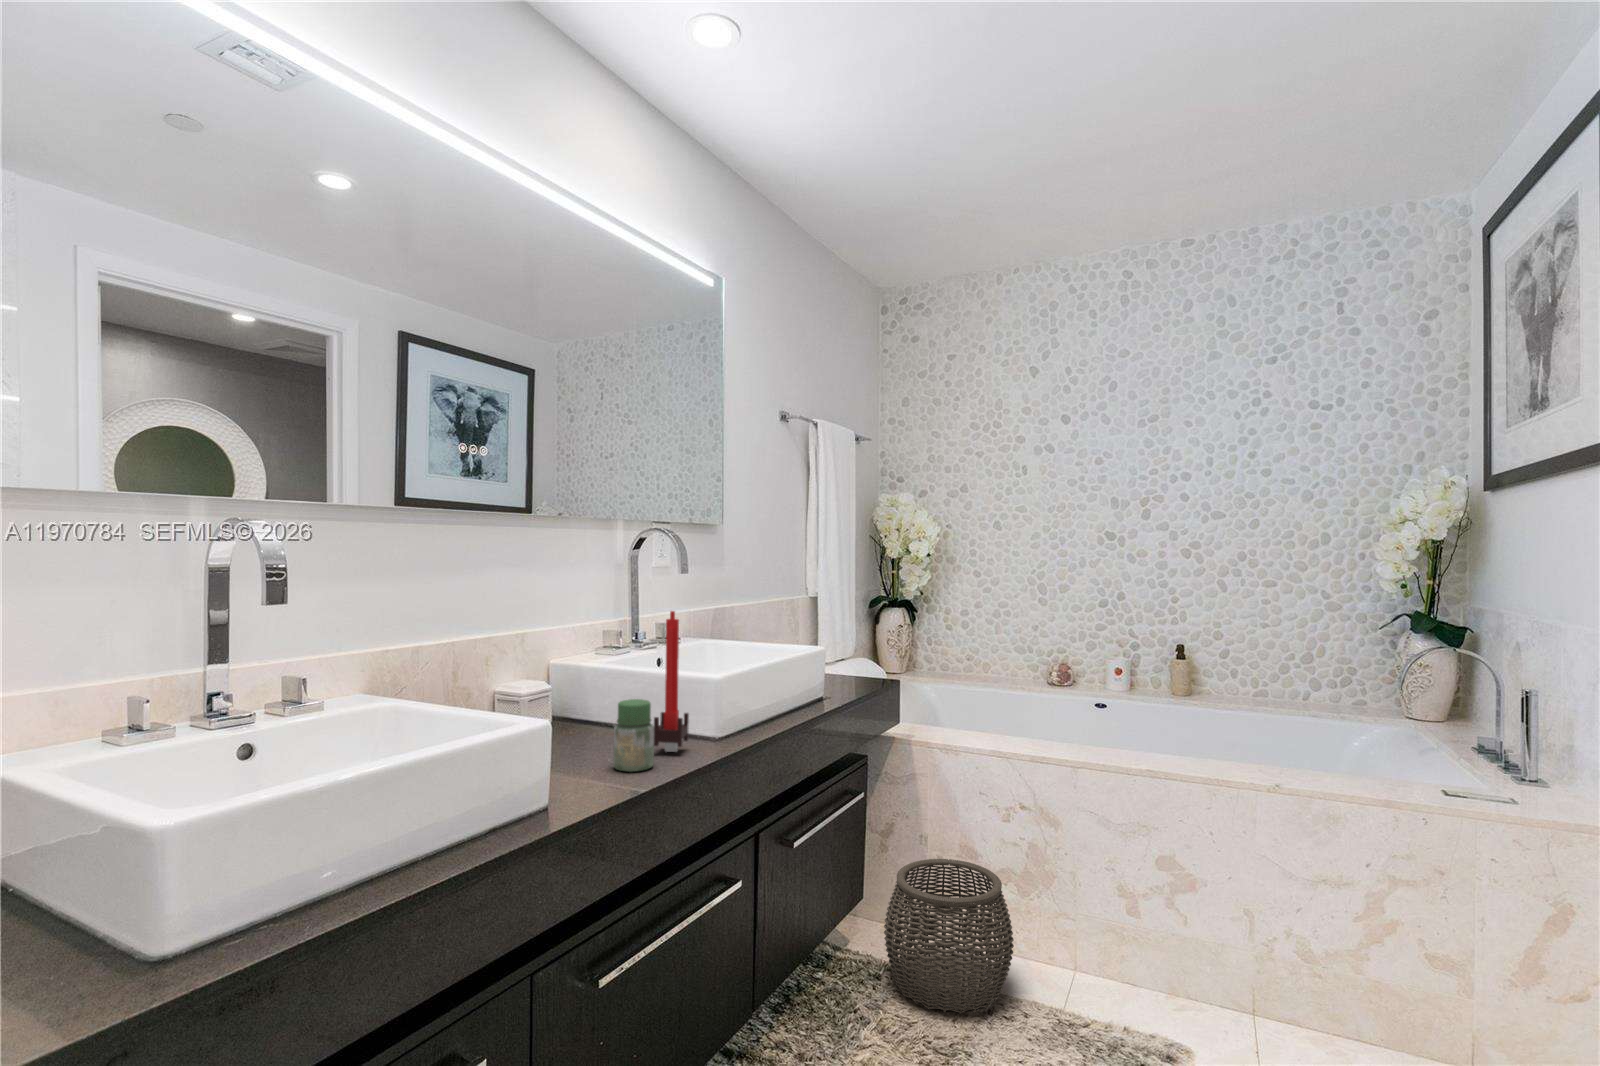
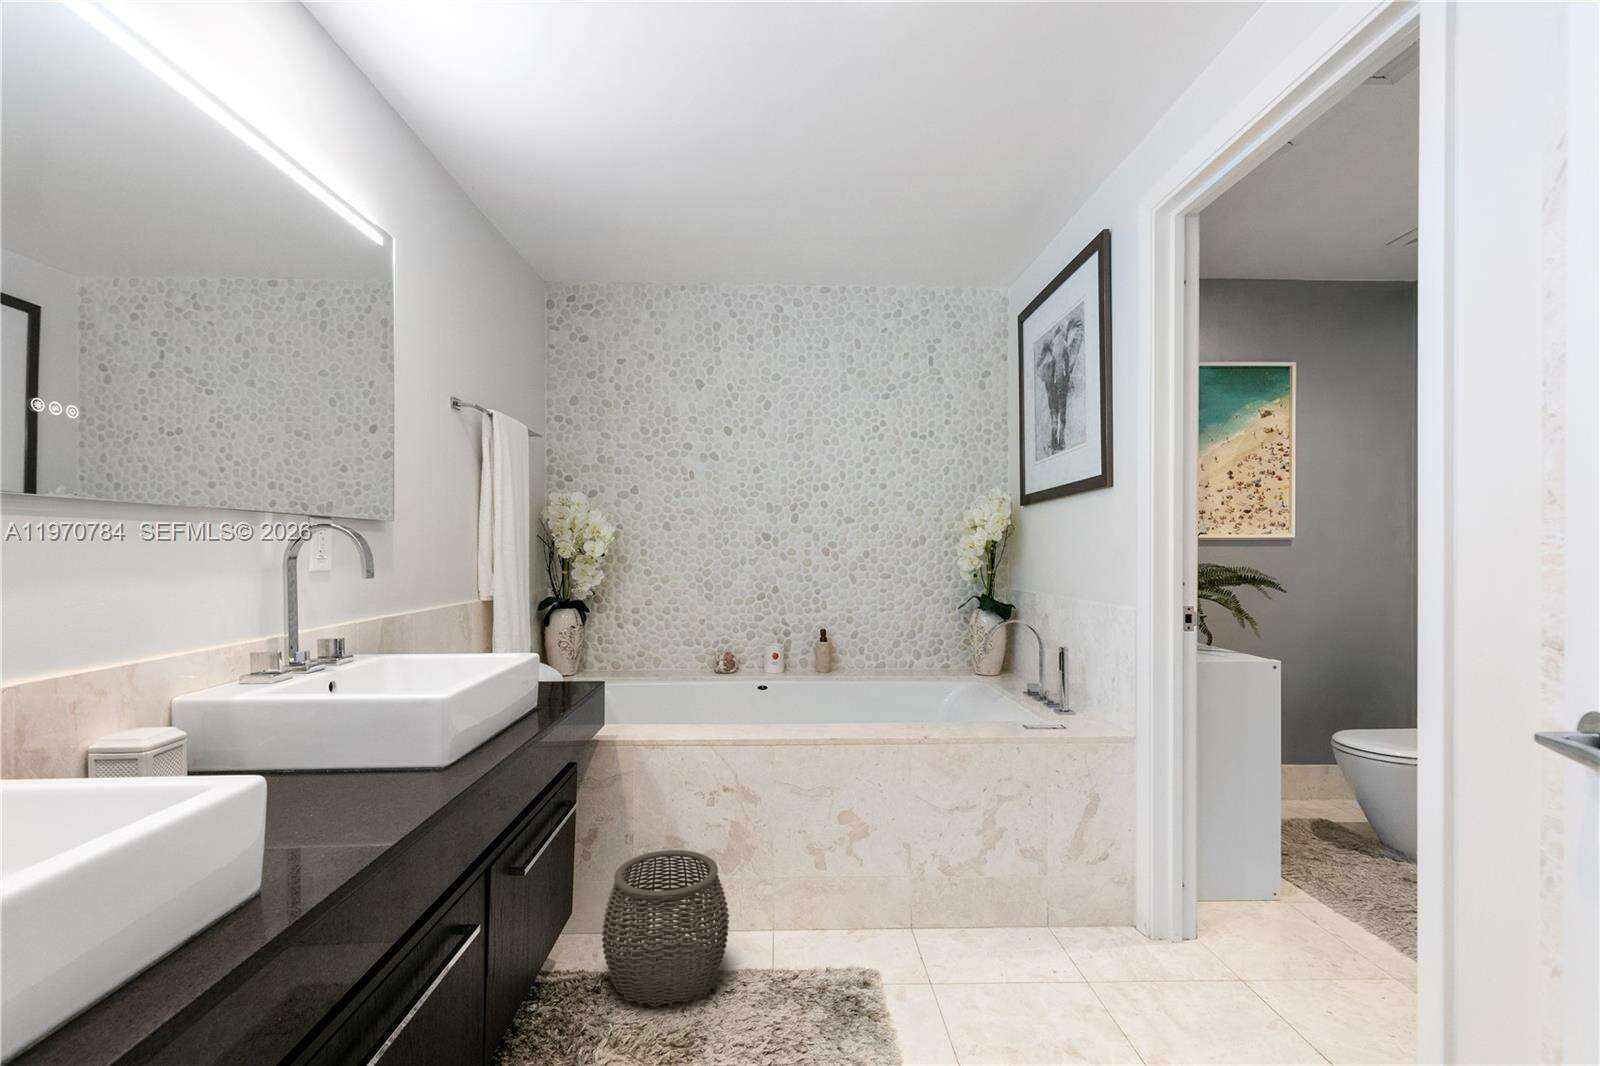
candle: present [654,611,689,752] -> none [373,622,417,796]
jar: present [613,699,654,772] -> none [325,736,384,832]

